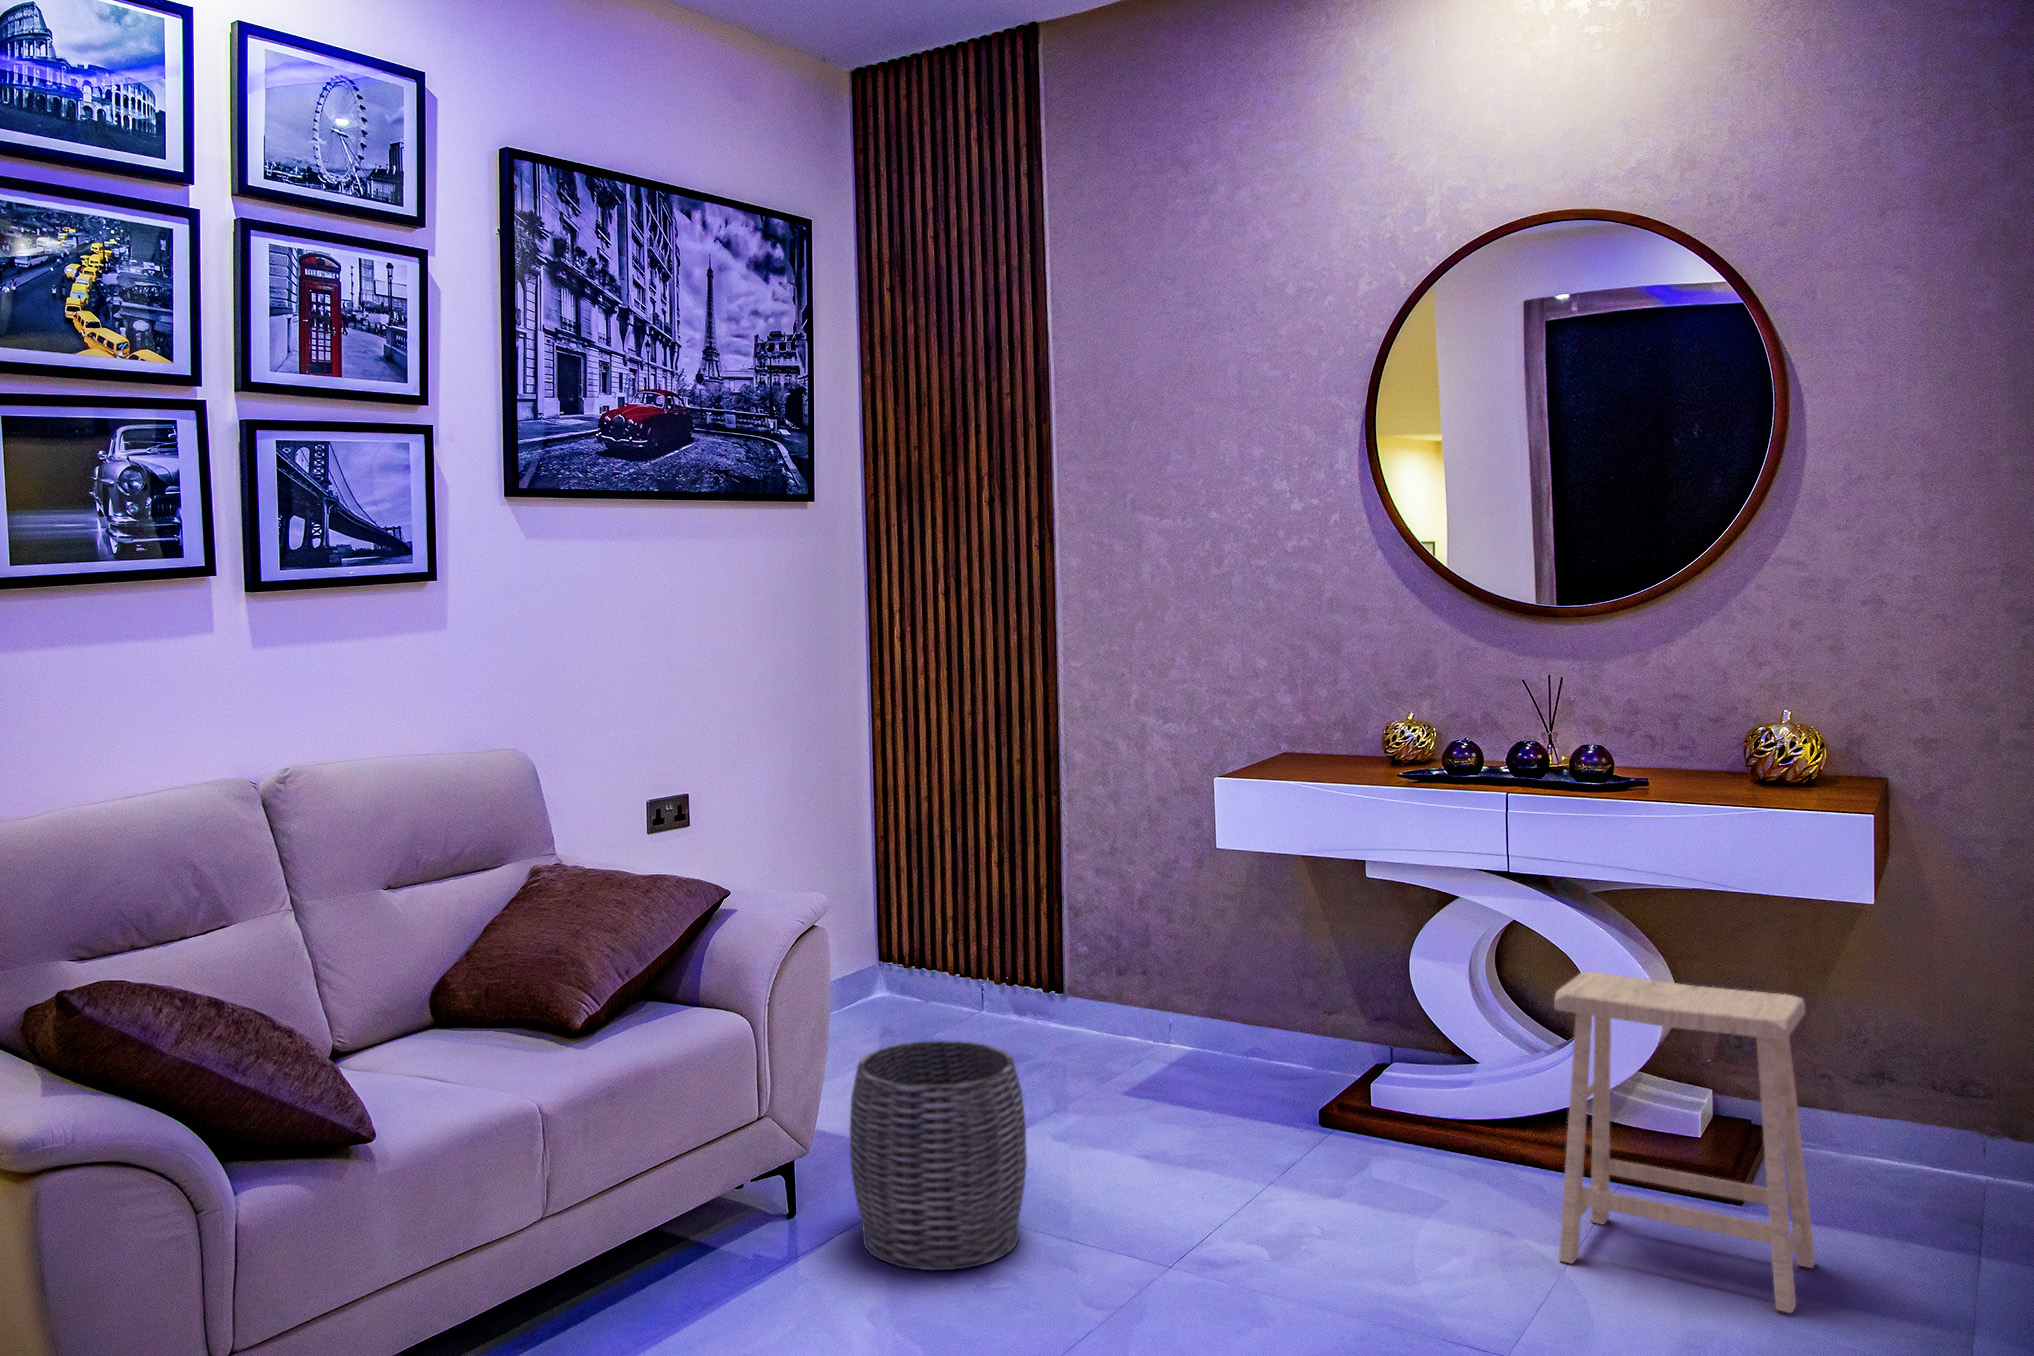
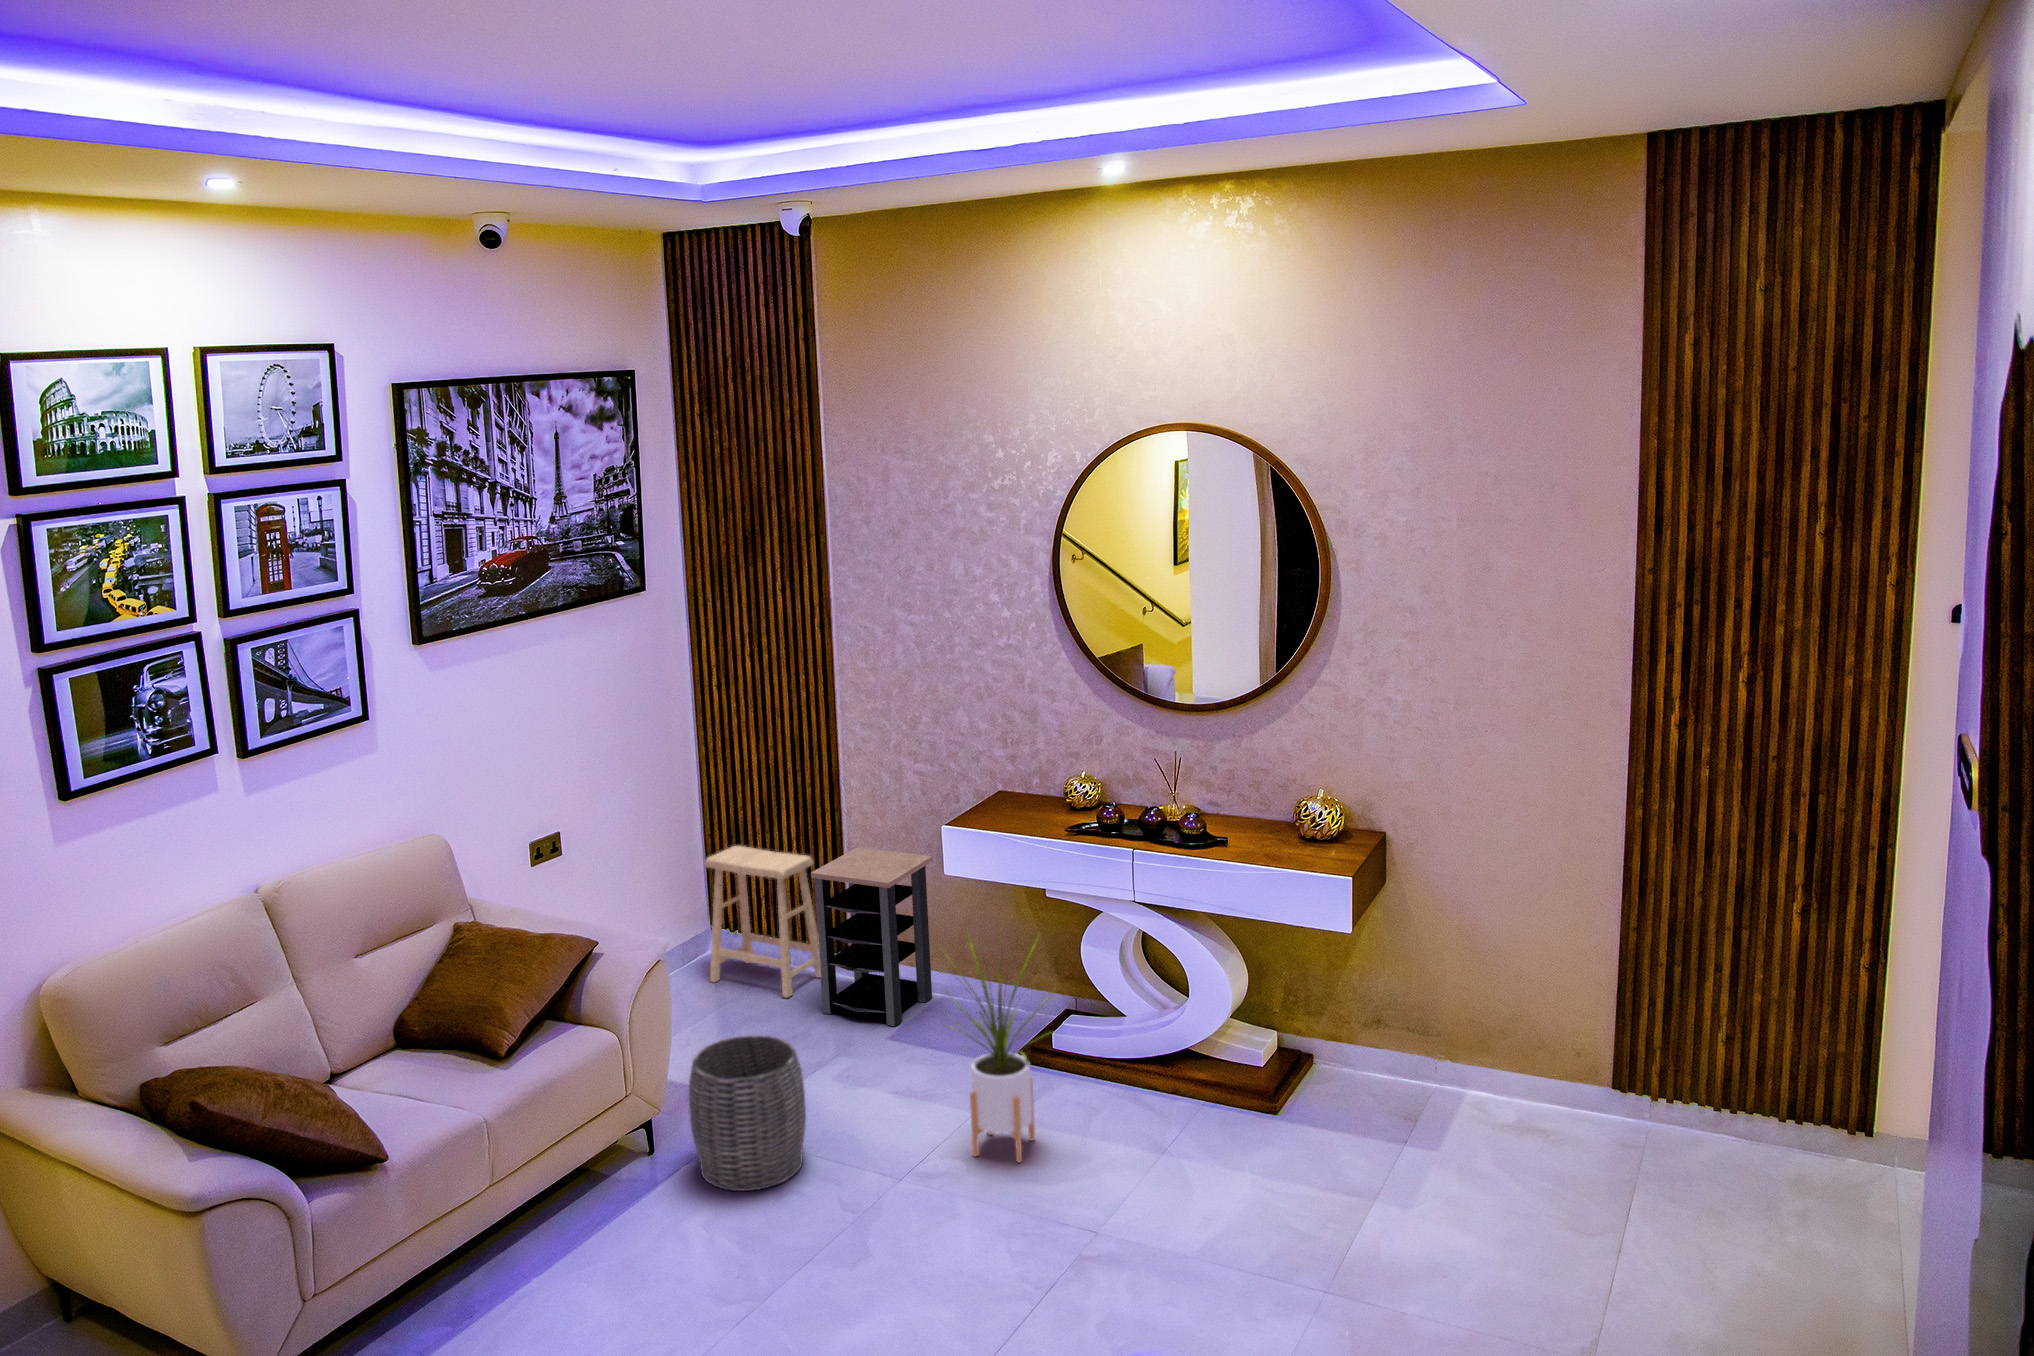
side table: none [1023,844,1191,1084] -> present [811,847,933,1026]
house plant: none [1232,868,1437,1257] -> present [944,931,1049,1162]
footstool: present [1554,972,1816,1313] -> present [705,846,820,998]

